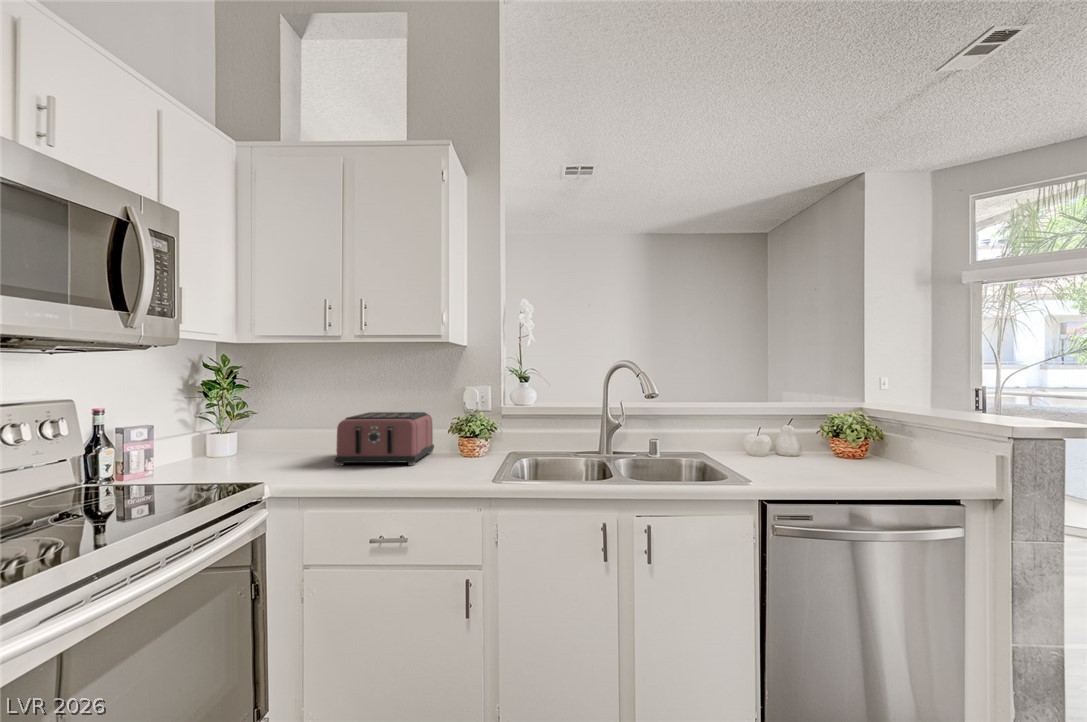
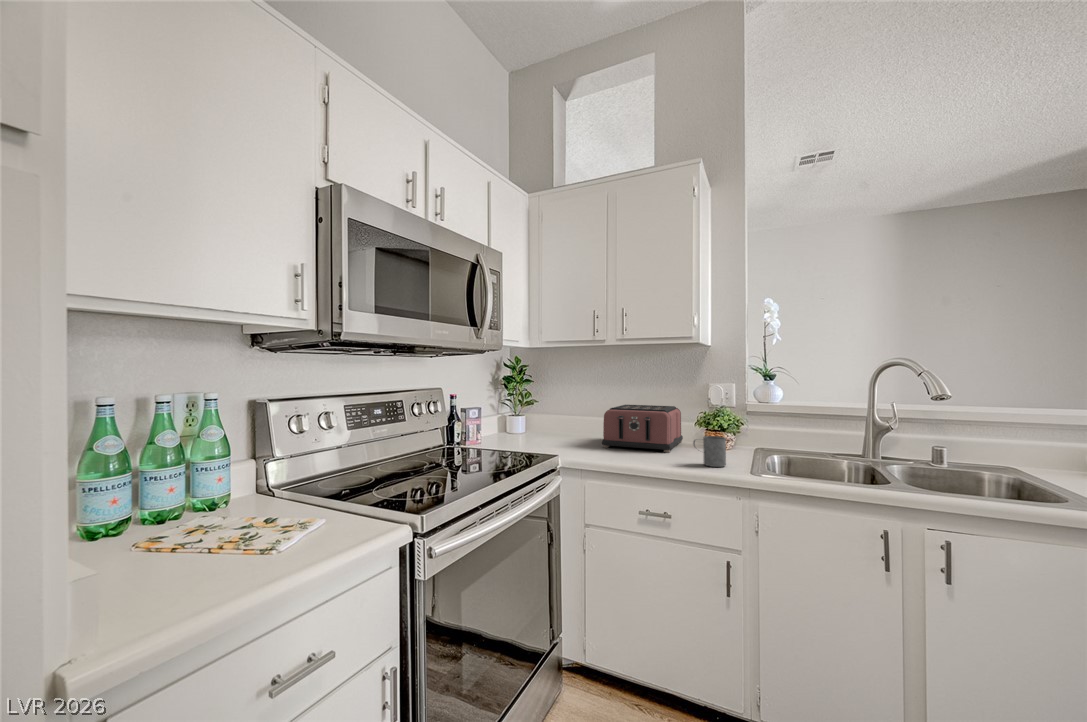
mug: none [435,444,471,478] -> present [693,436,726,467]

